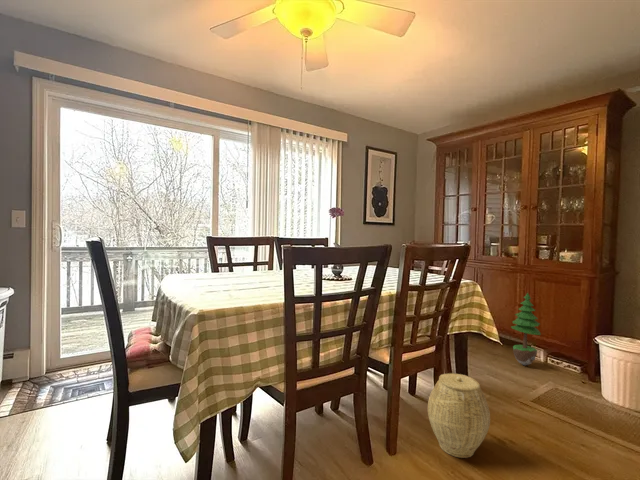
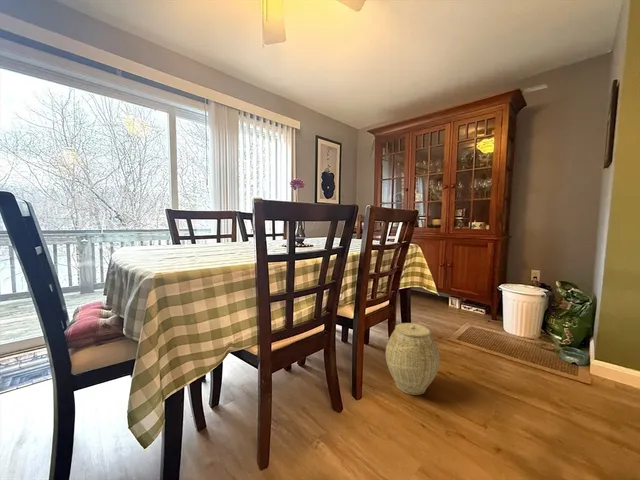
potted tree: present [511,293,541,366] -> none [435,254,459,313]

